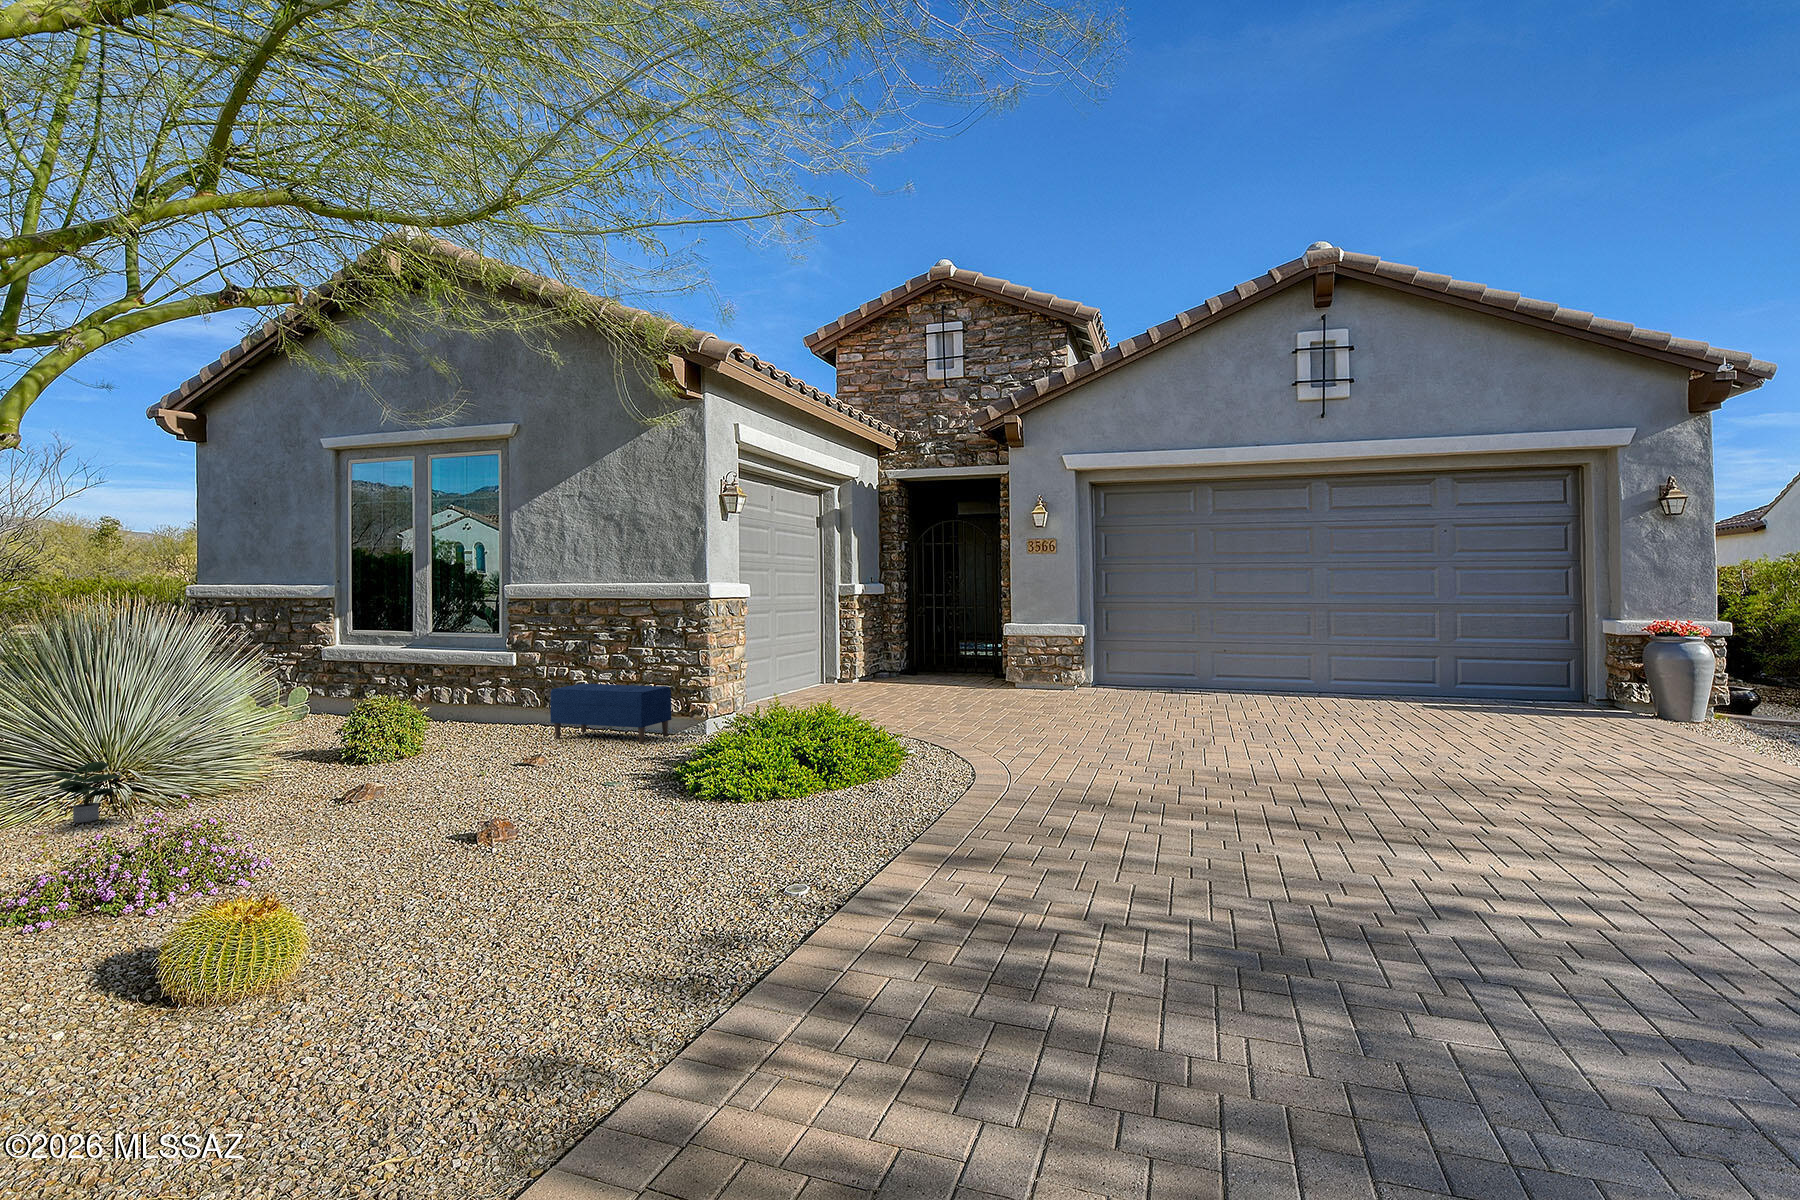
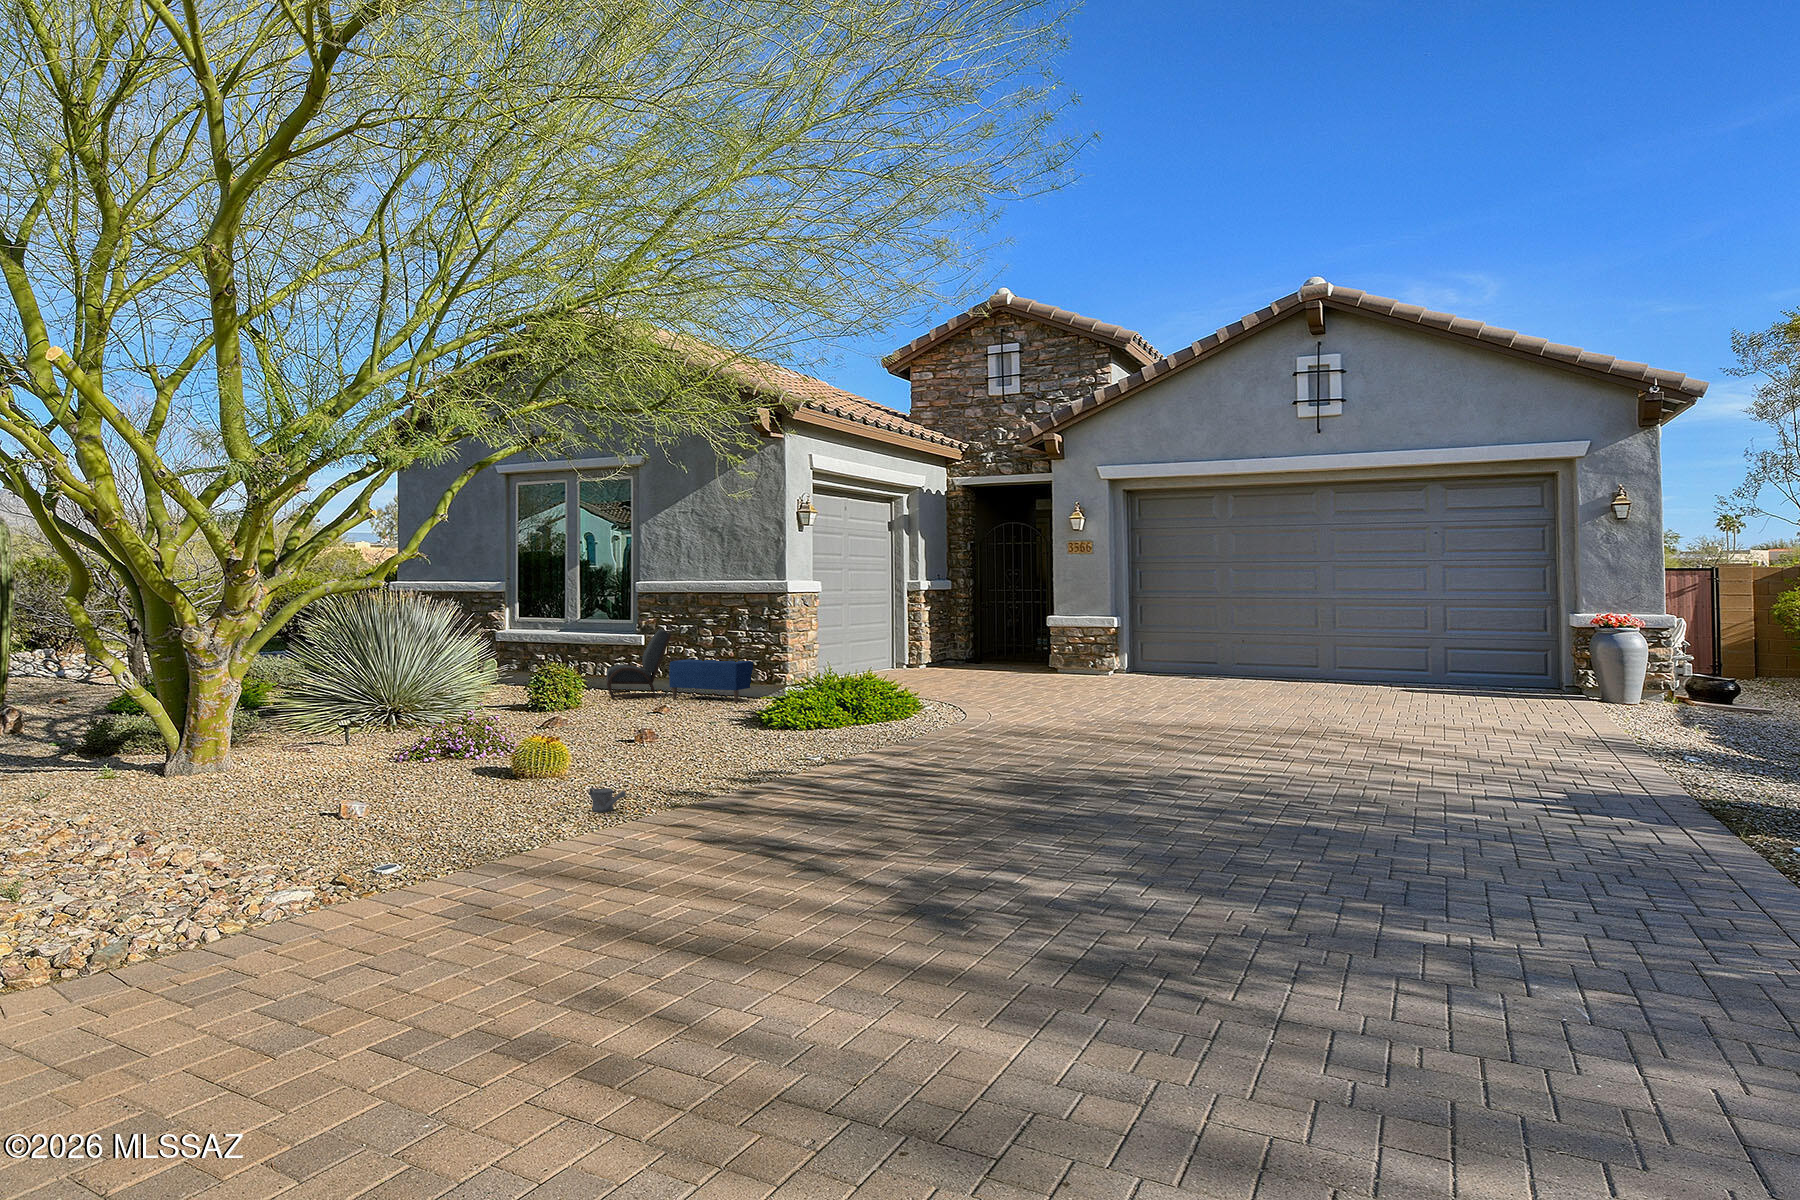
lounge chair: none [465,646,554,740] -> present [606,630,672,699]
potted plant: present [51,762,119,823] -> none [373,697,411,734]
watering can: none [330,1043,408,1114] -> present [589,788,626,812]

